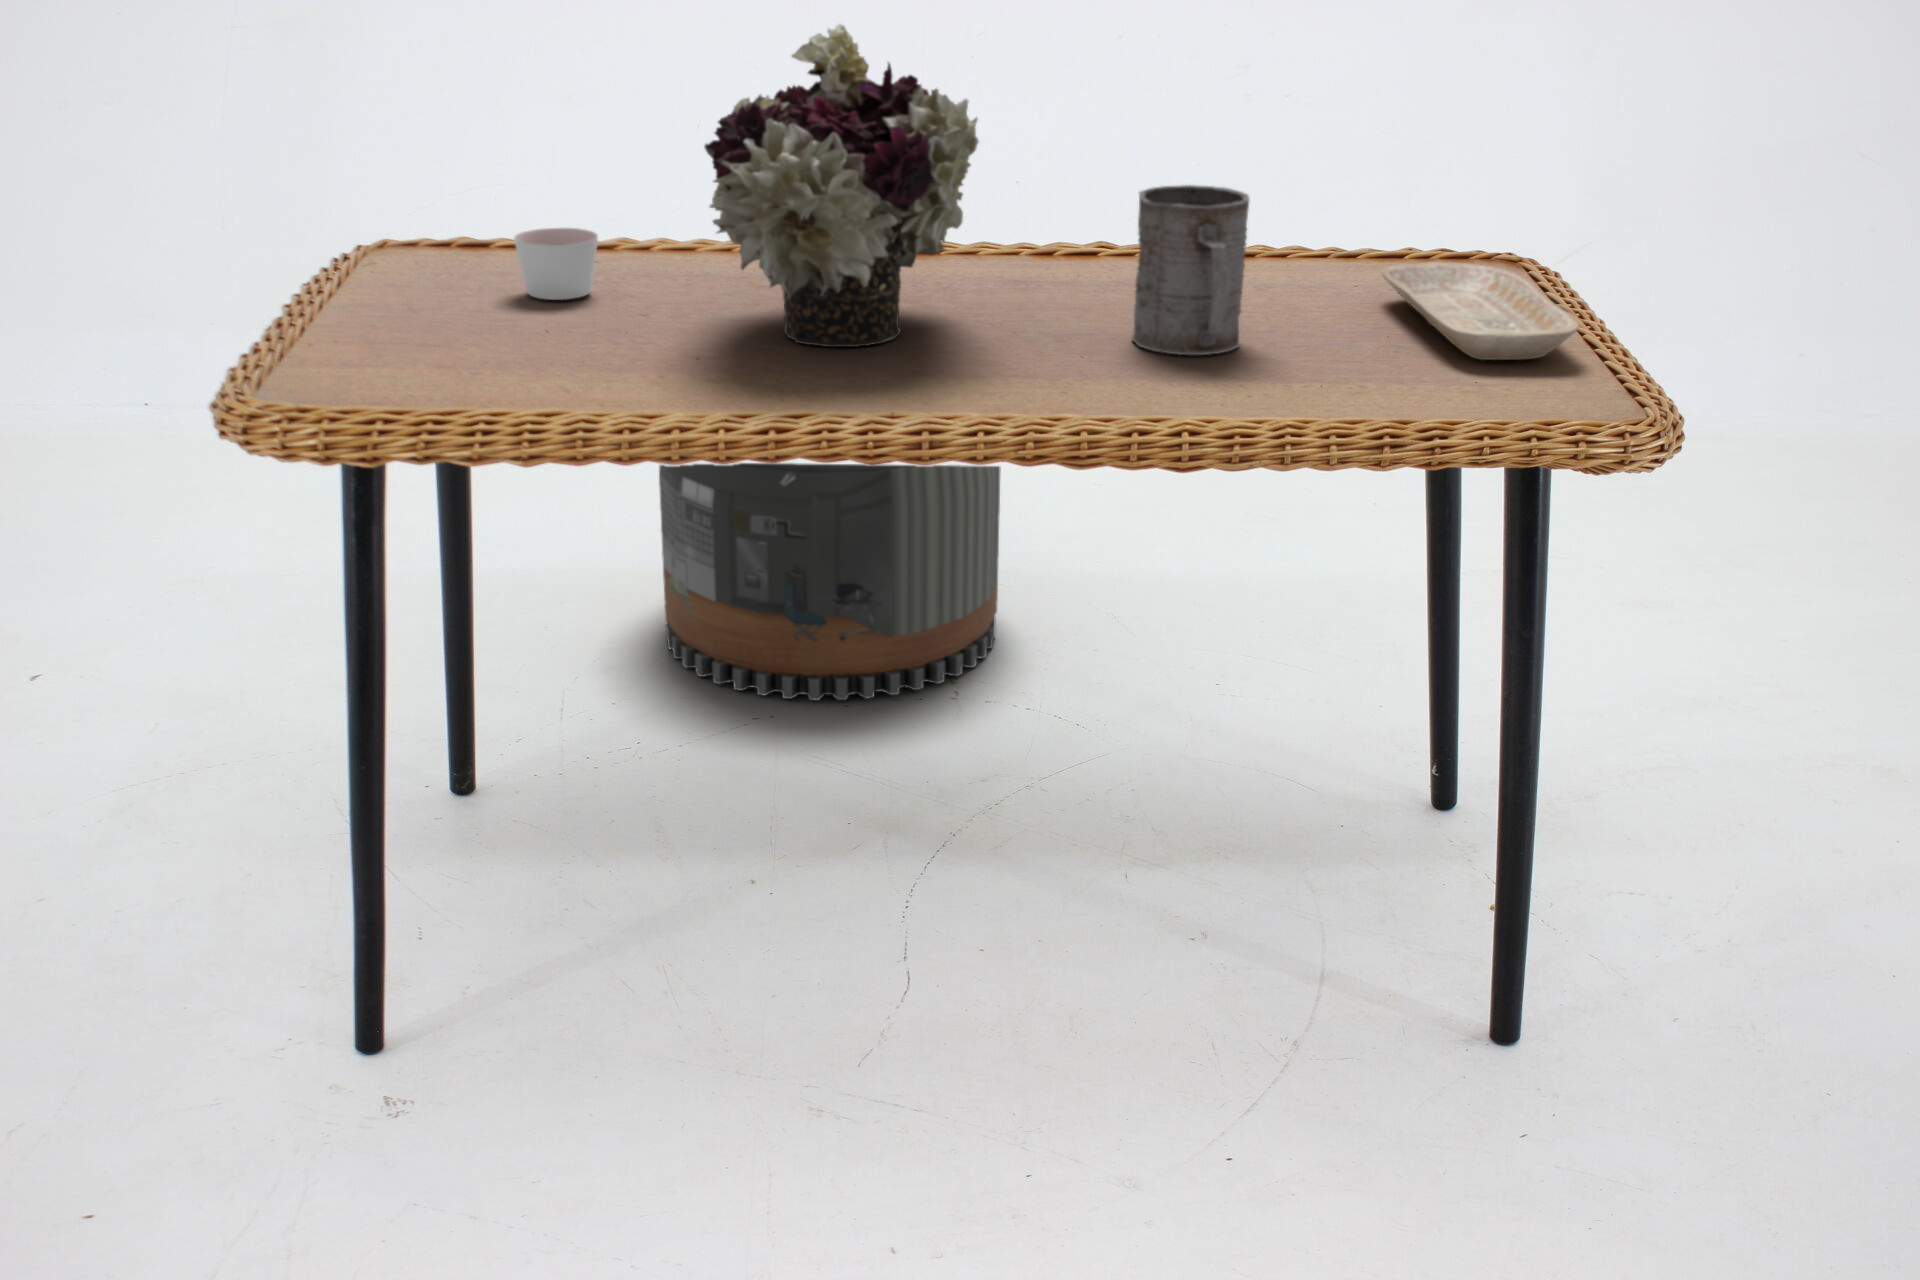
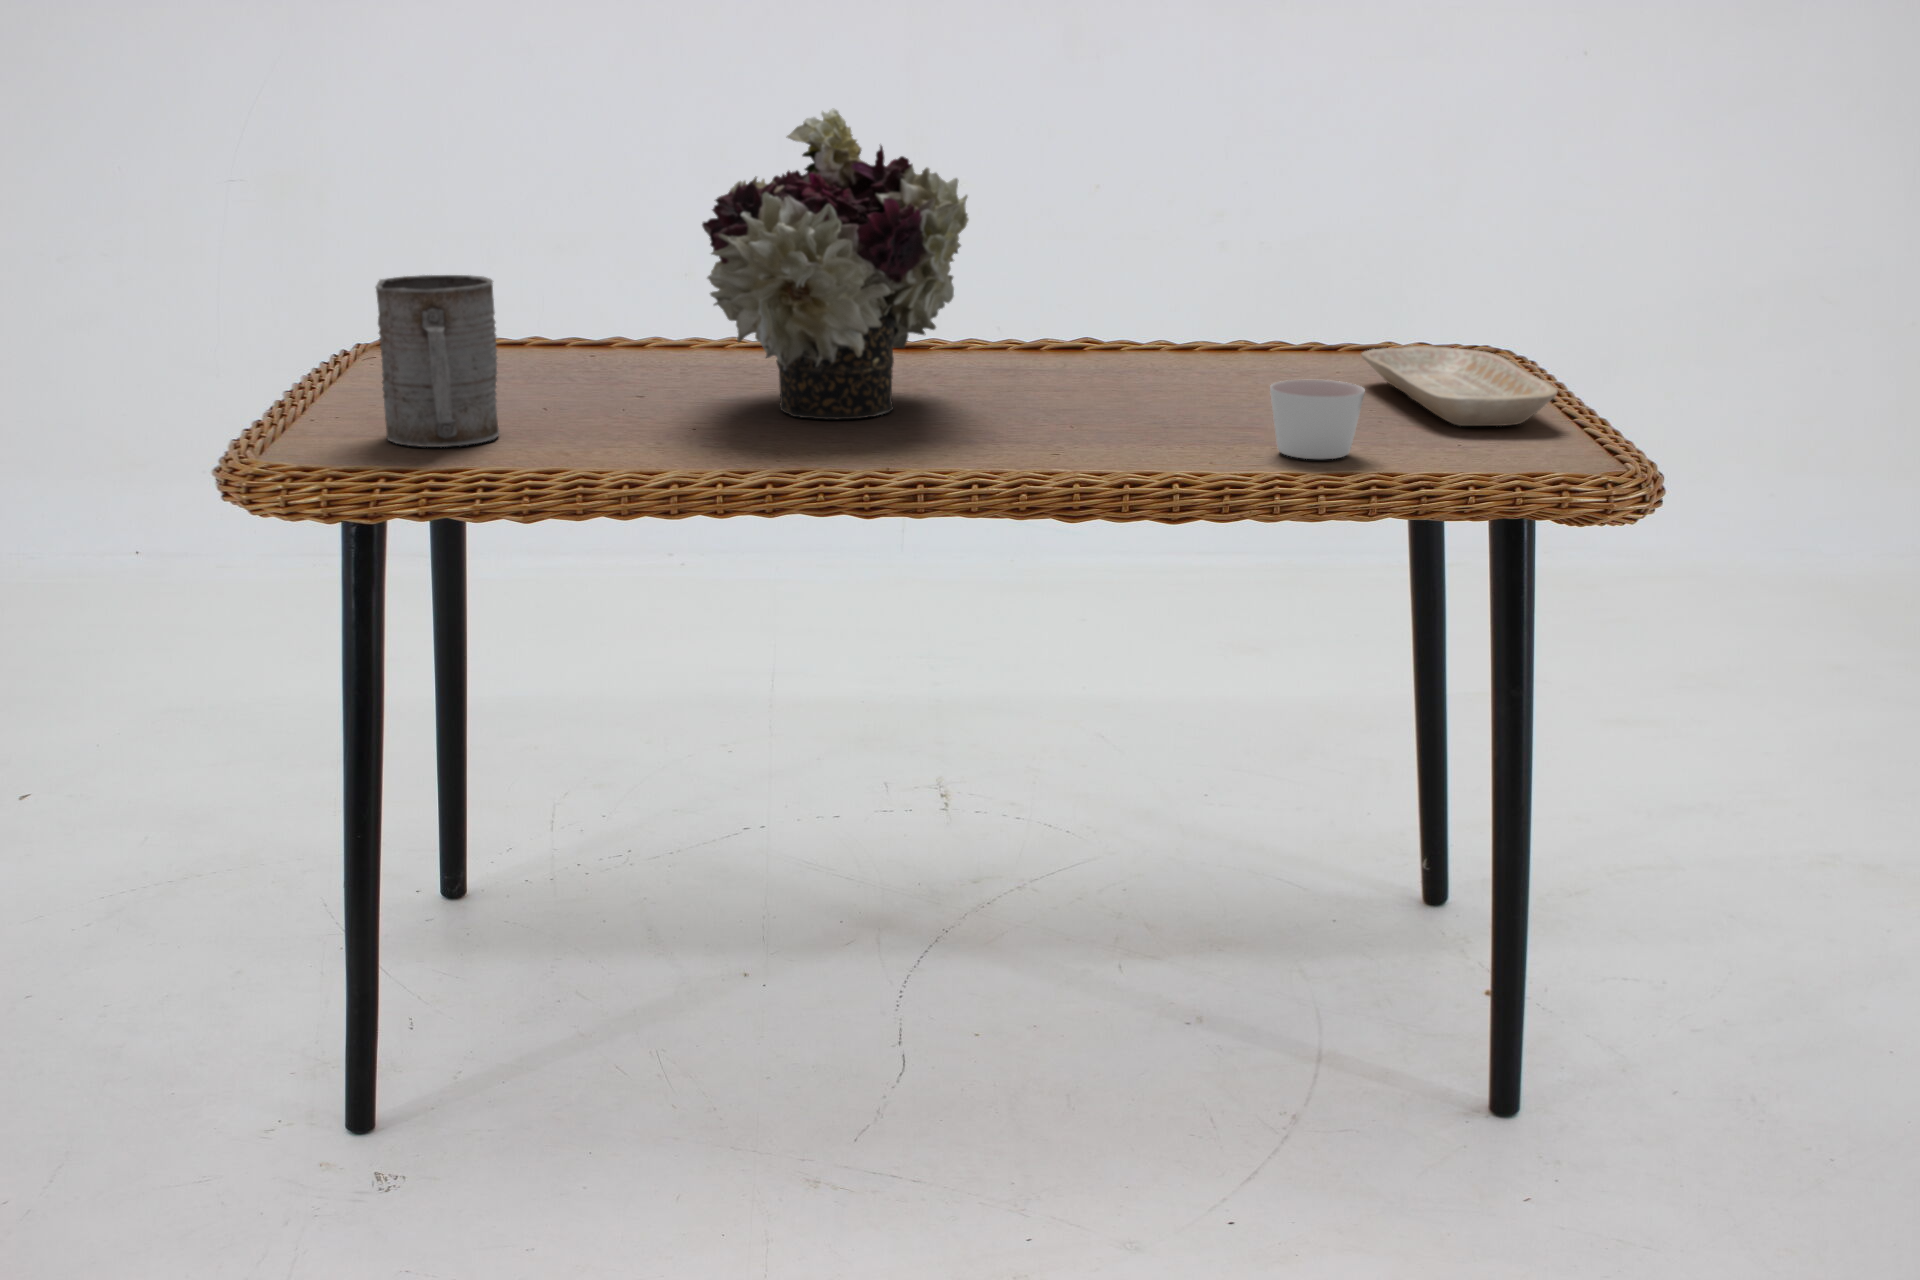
mug: present [1132,185,1249,355] -> present [376,275,499,447]
candle: present [514,227,598,300] -> present [1270,380,1365,459]
pouf: present [659,462,1001,700] -> none [654,471,990,805]

